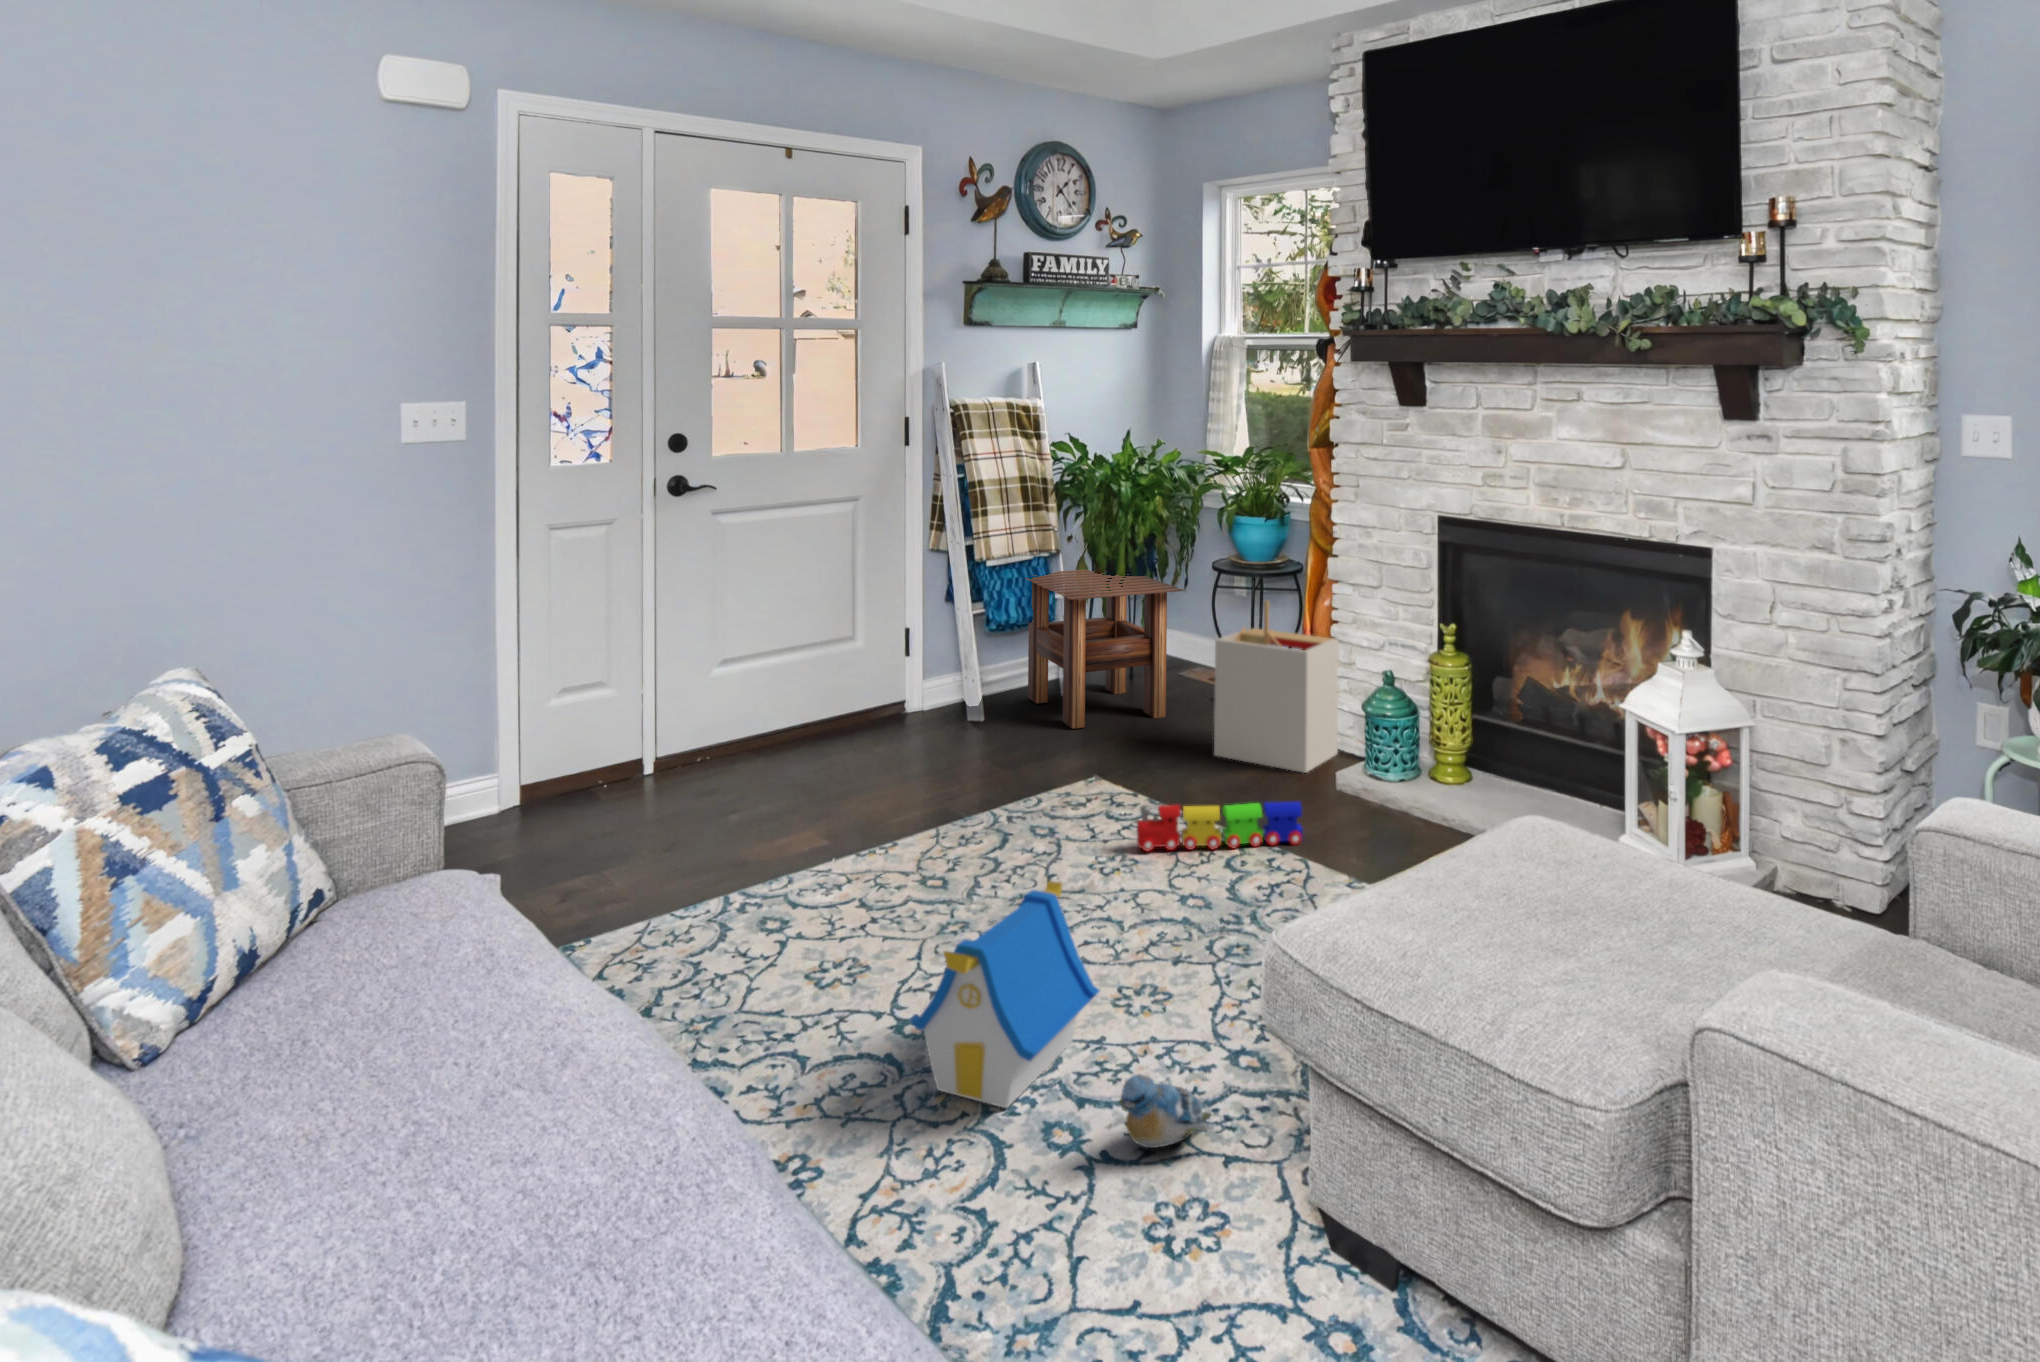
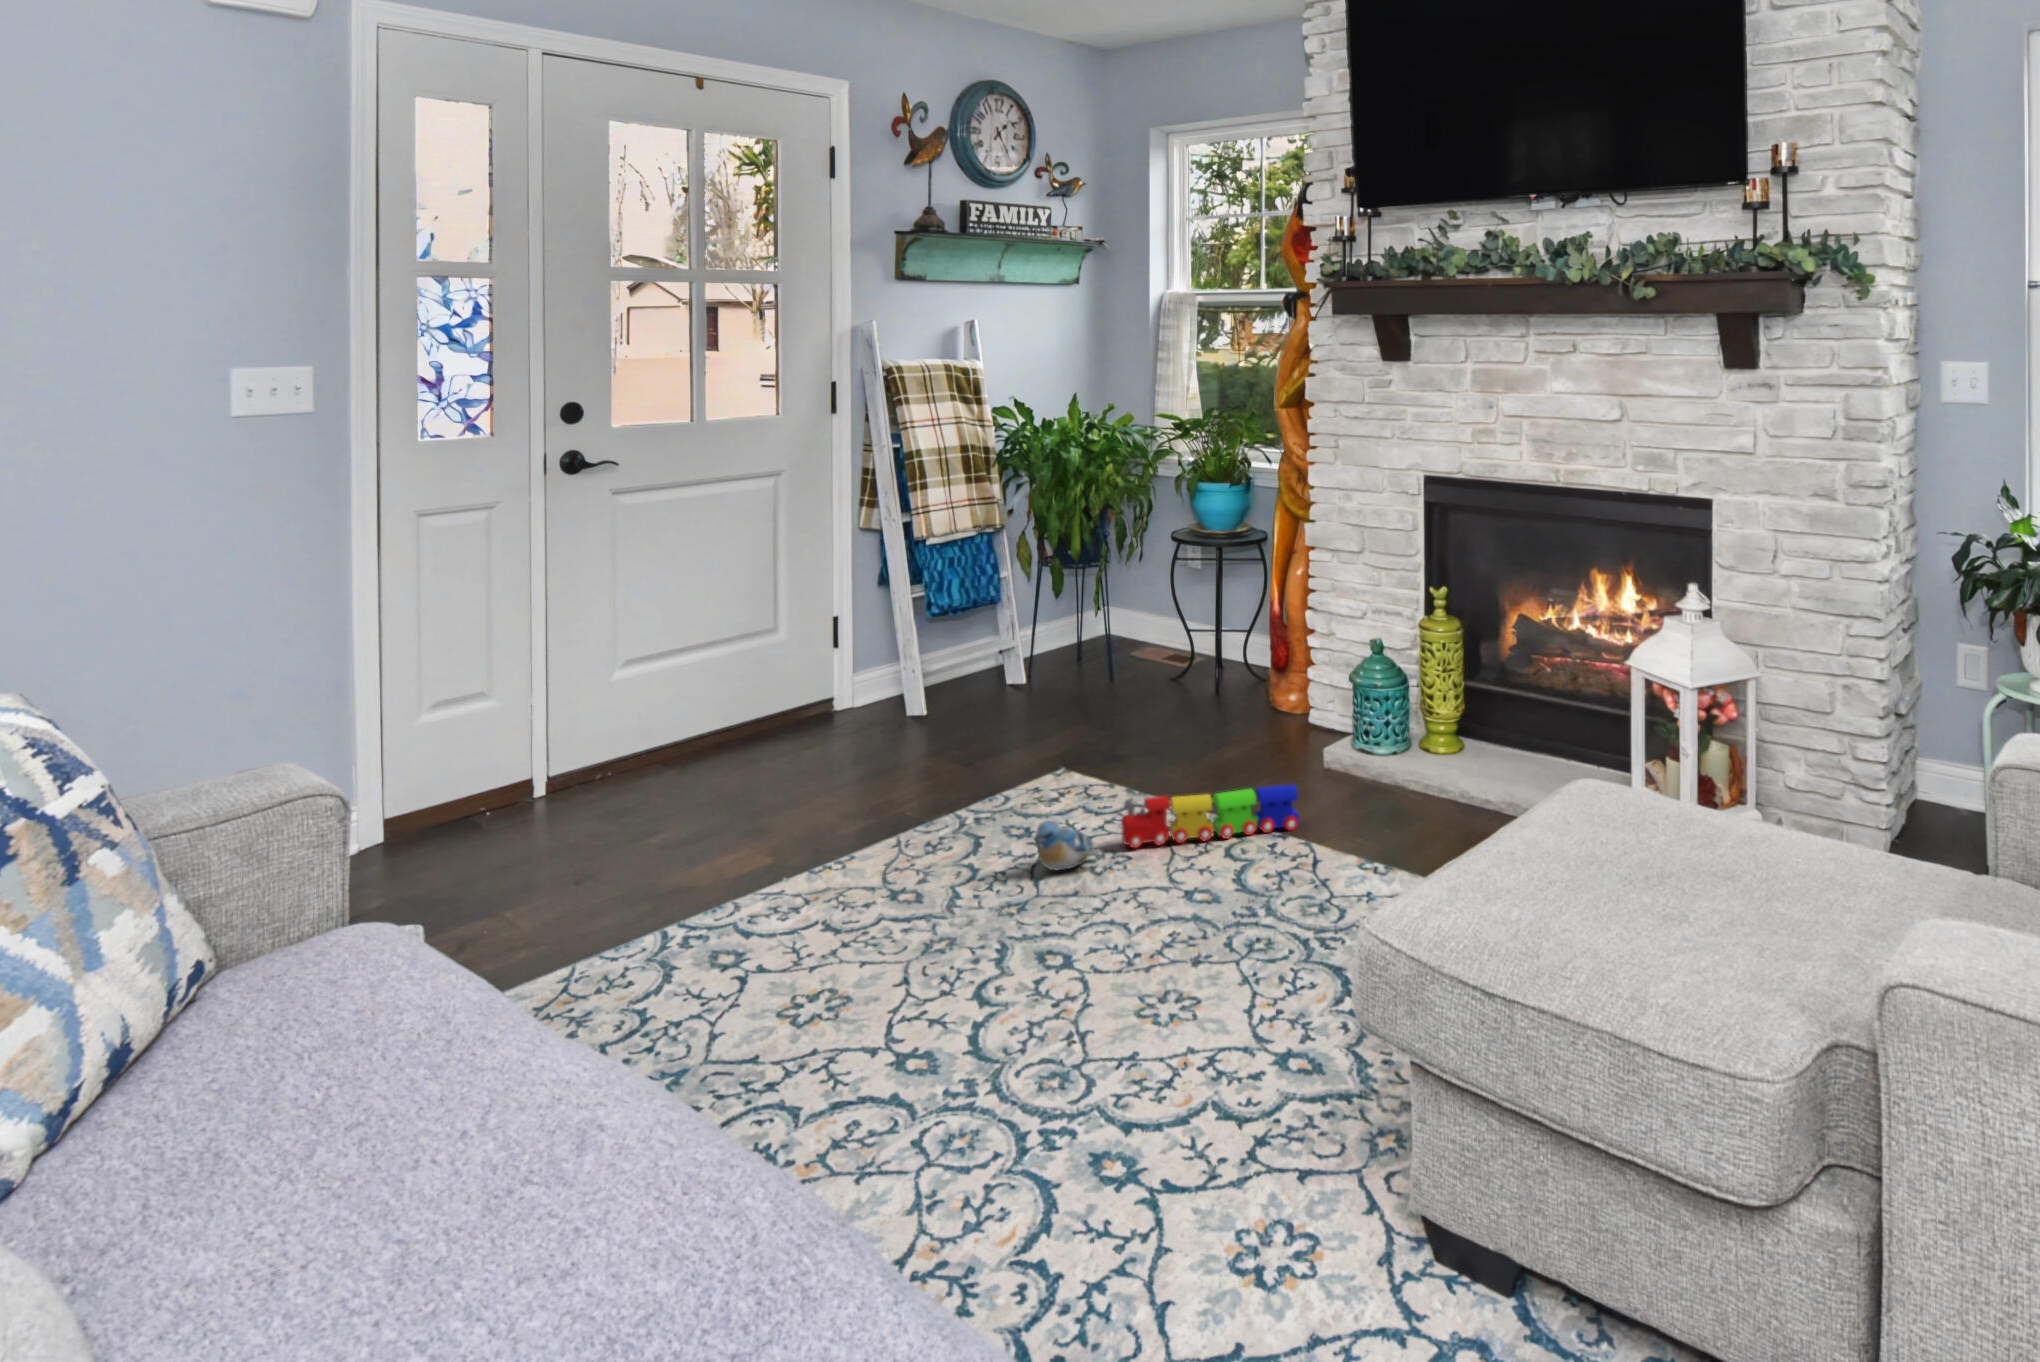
side table: present [1025,570,1185,729] -> none [947,545,1142,722]
storage bin: present [1214,601,1339,773] -> none [1182,574,1313,755]
toy house: present [911,881,1100,1108] -> none [925,887,1132,1142]
plush toy: present [1119,1075,1214,1148] -> present [1034,820,1102,870]

